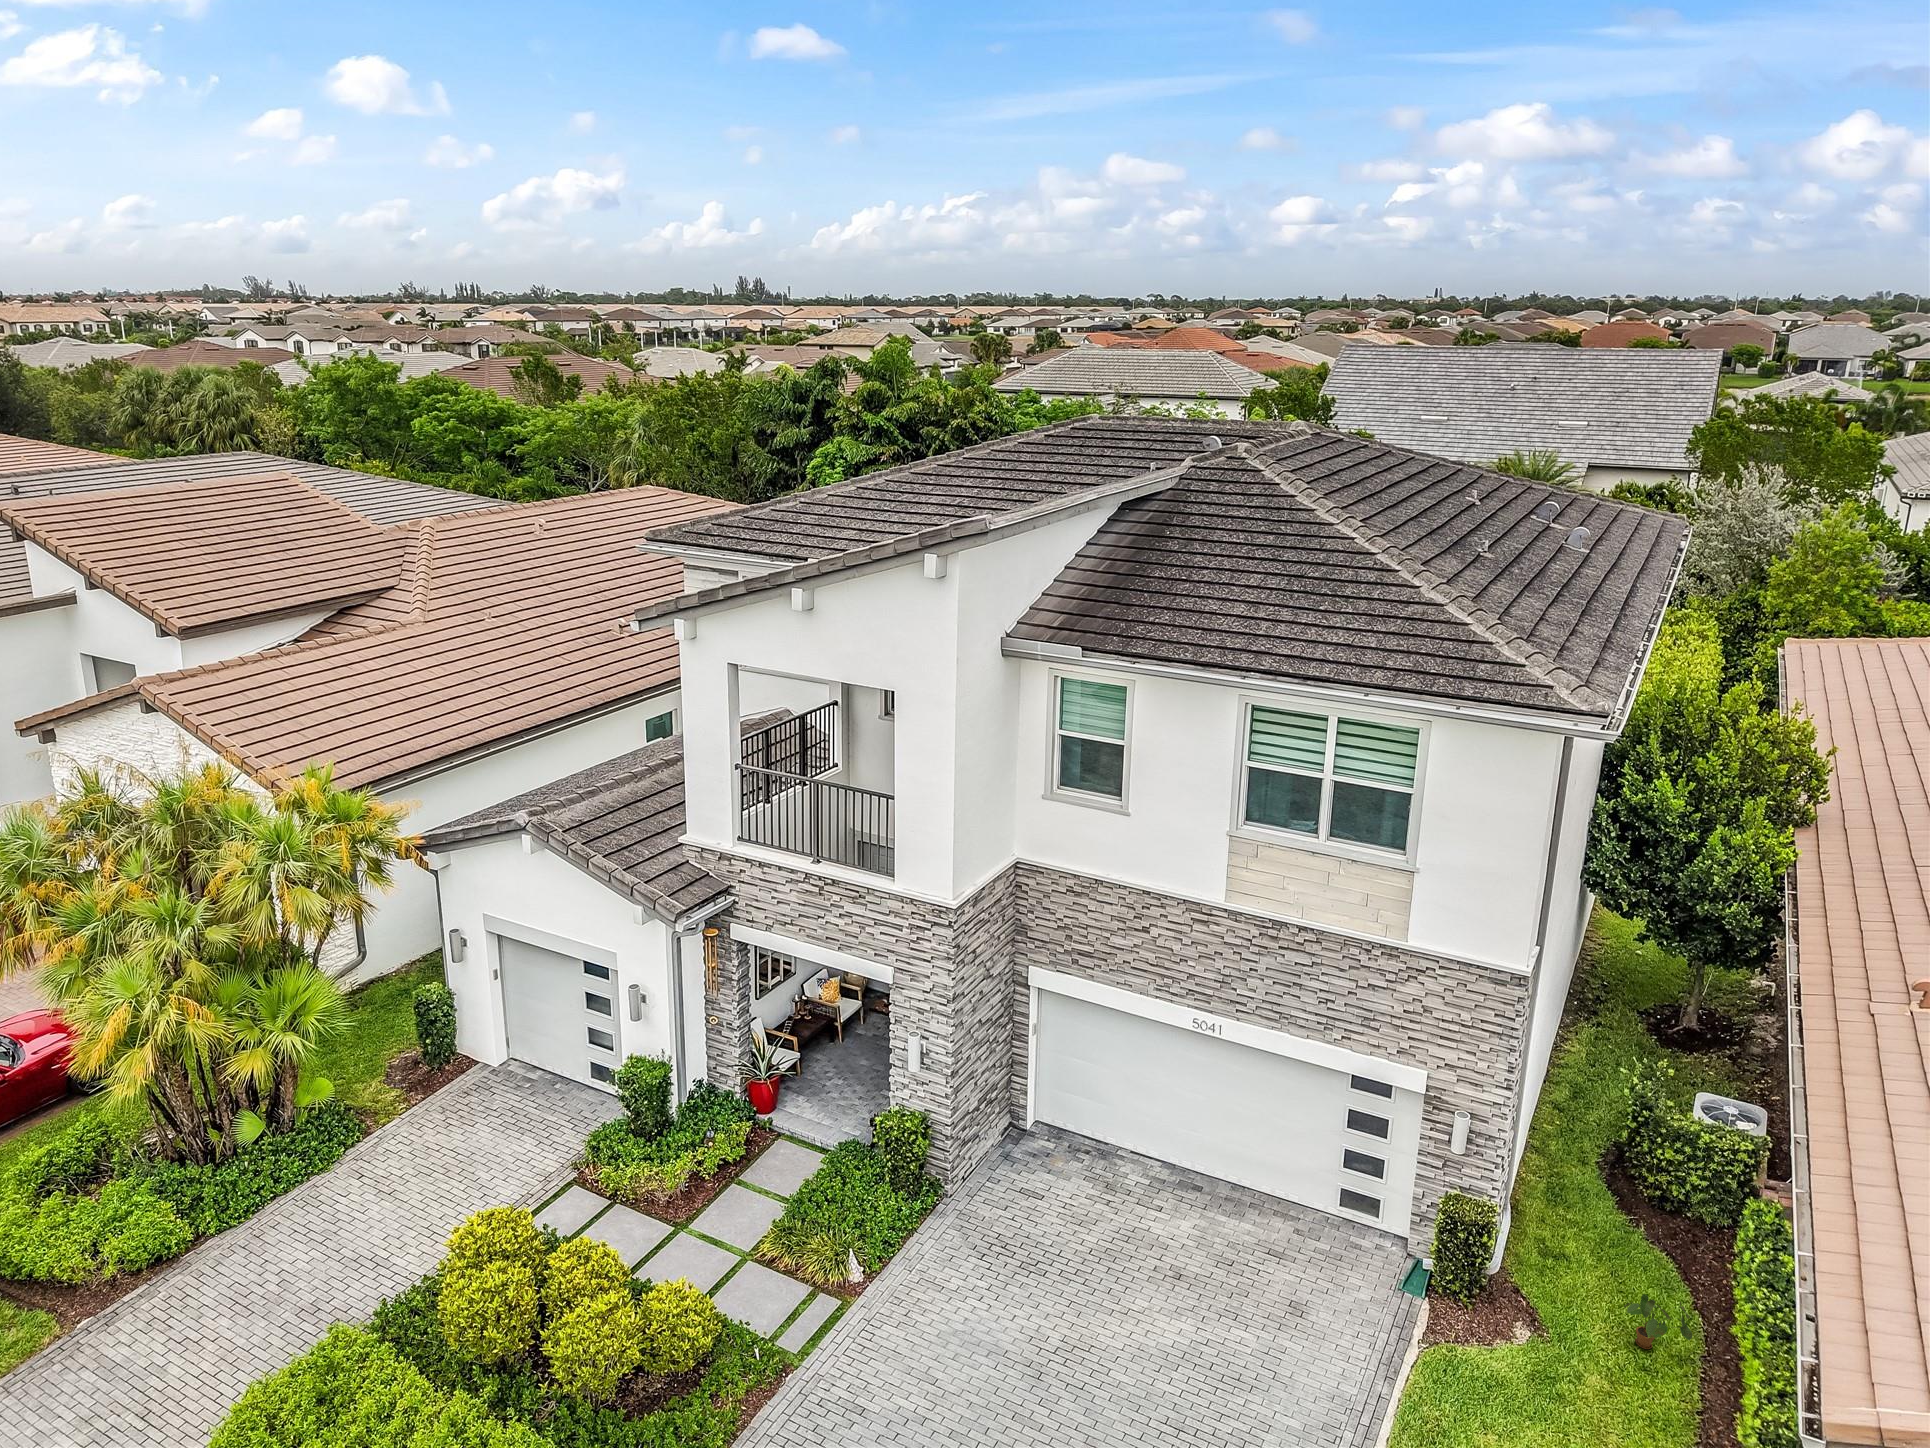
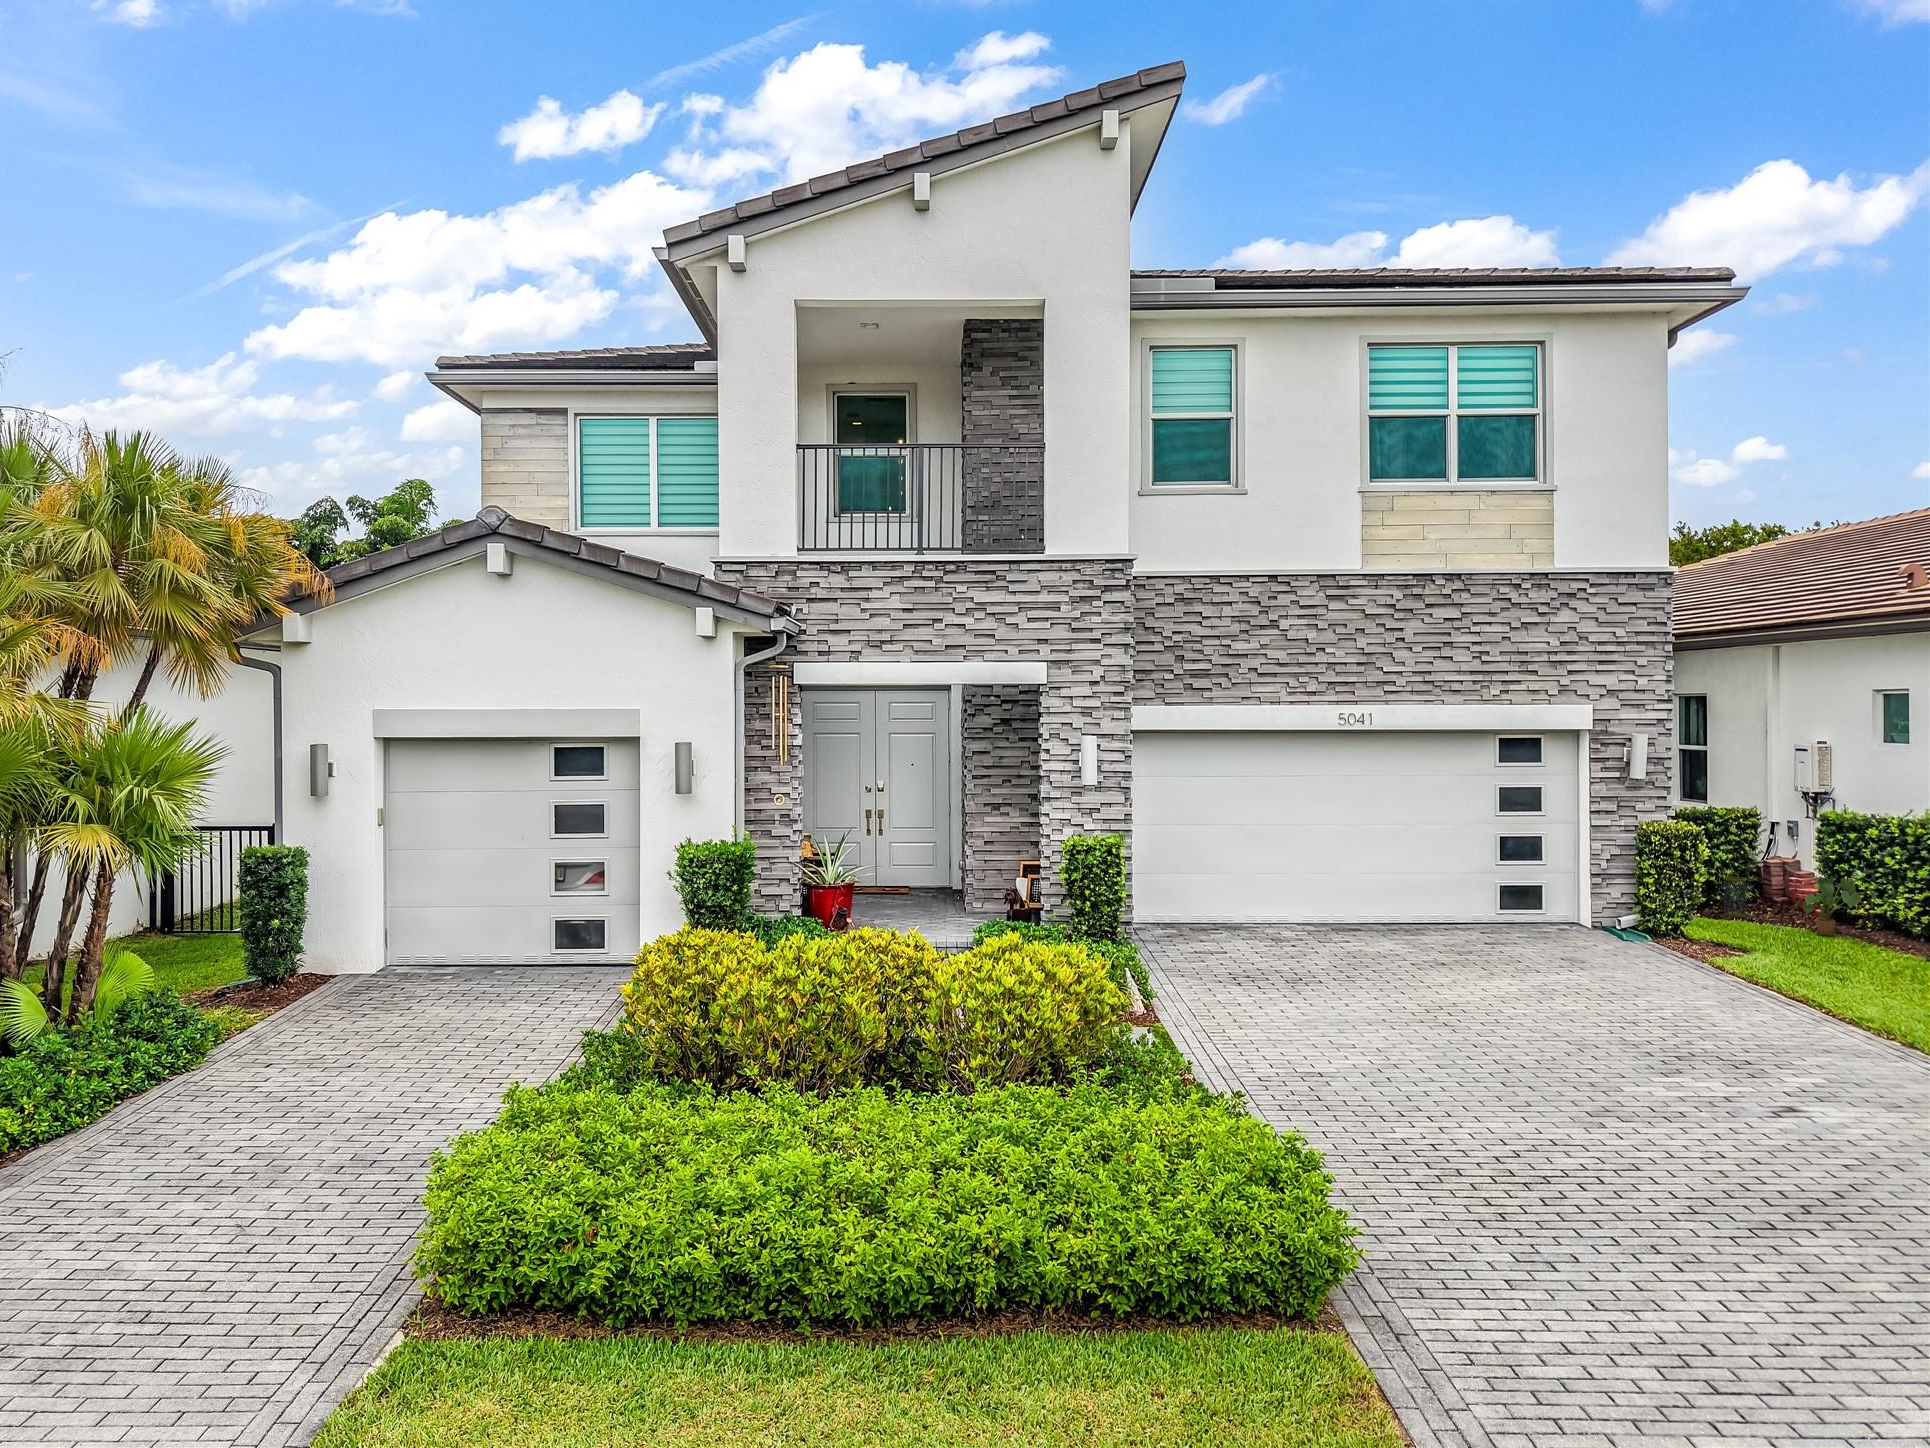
trash can: none [1613,1236,1640,1280] -> present [1724,877,1746,917]

